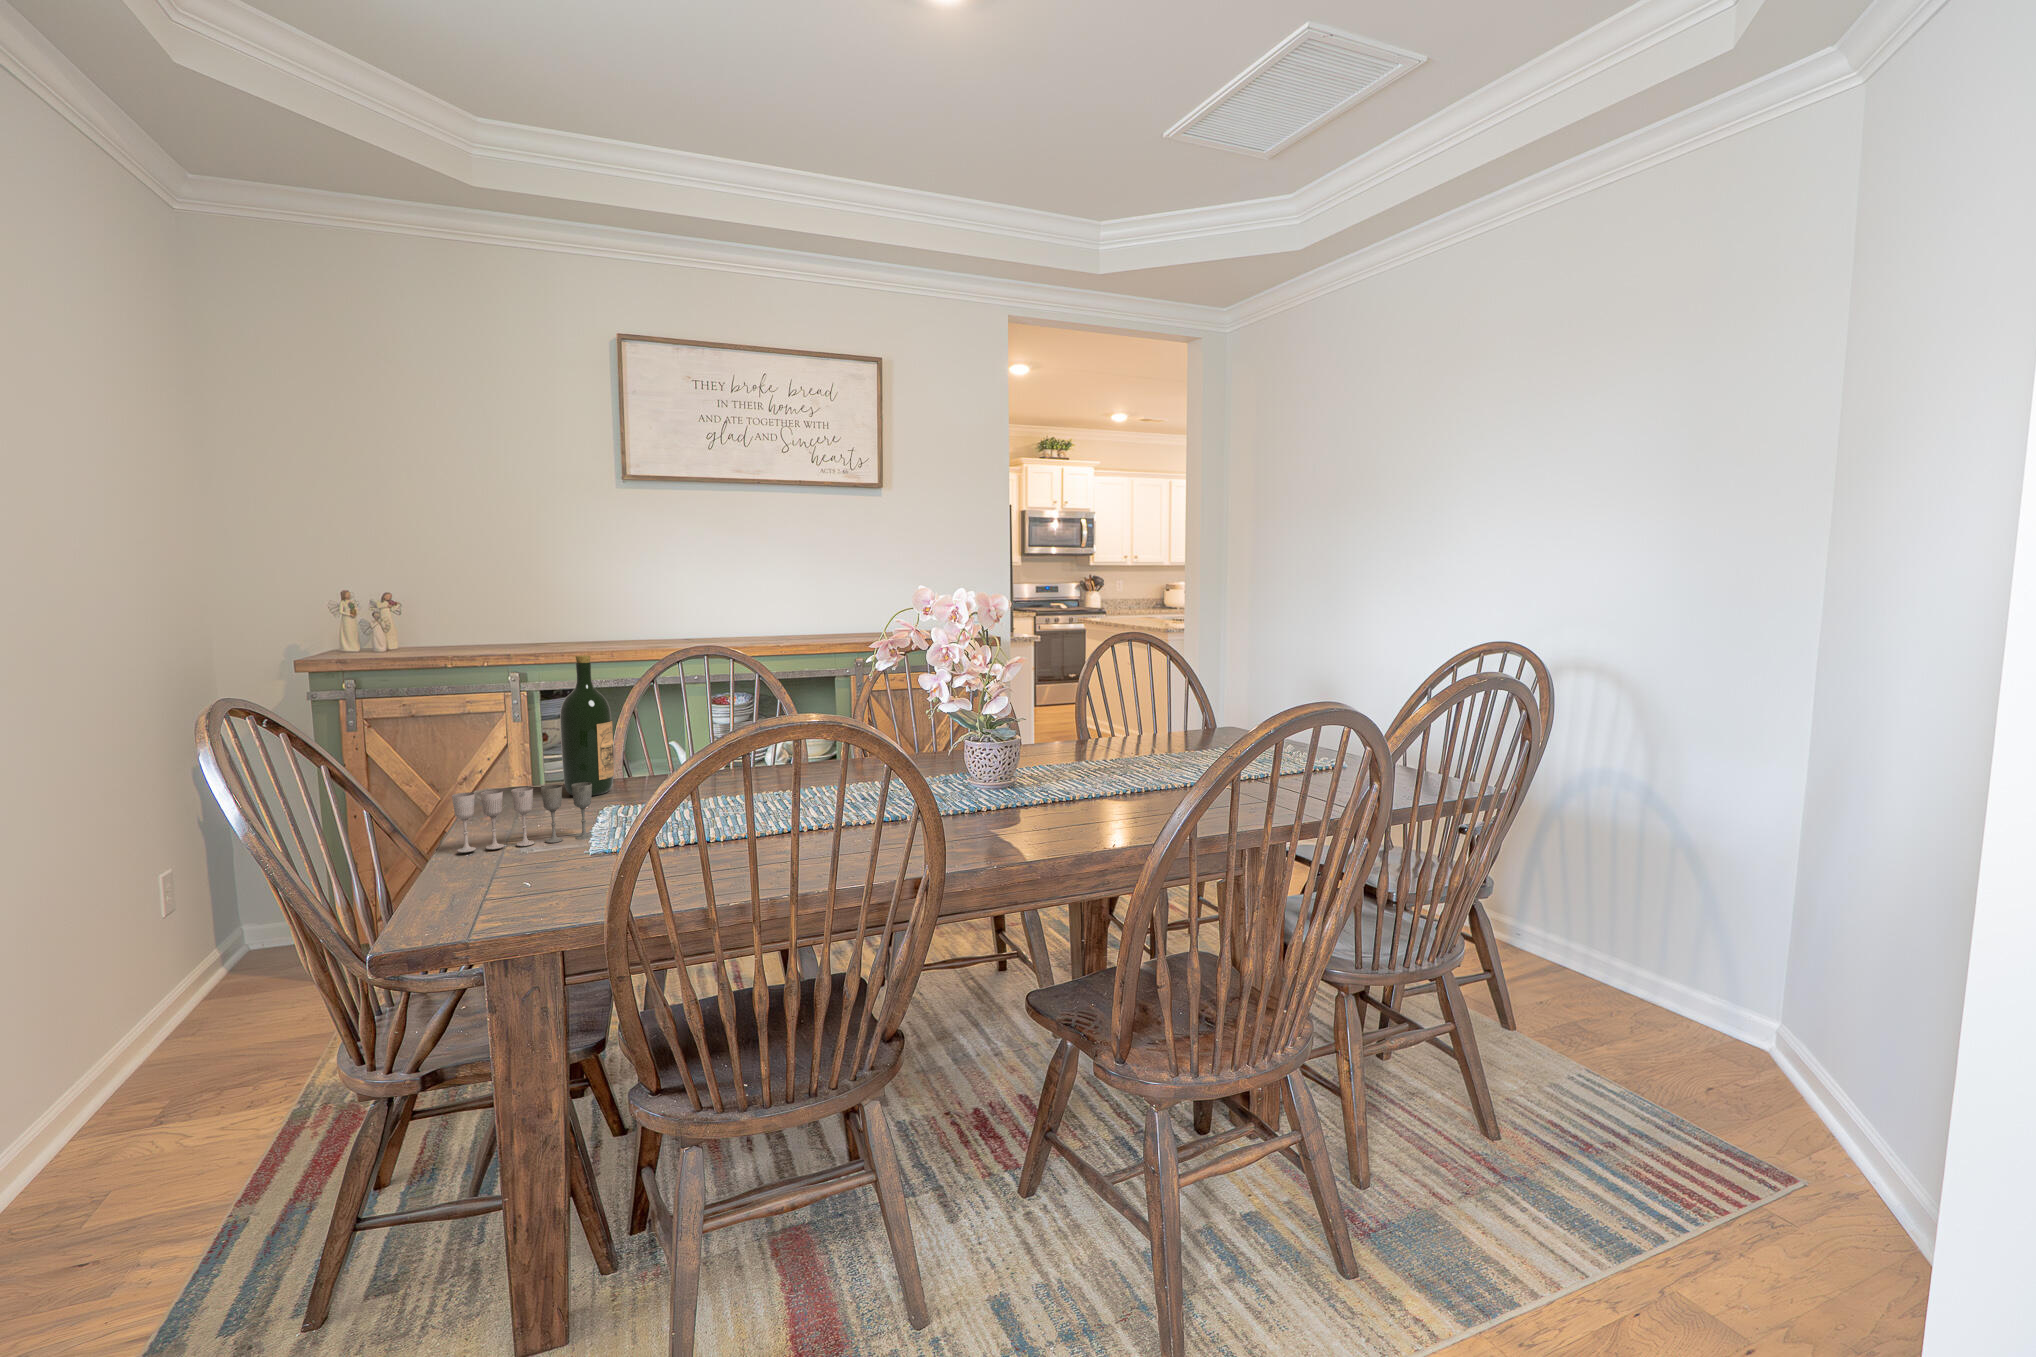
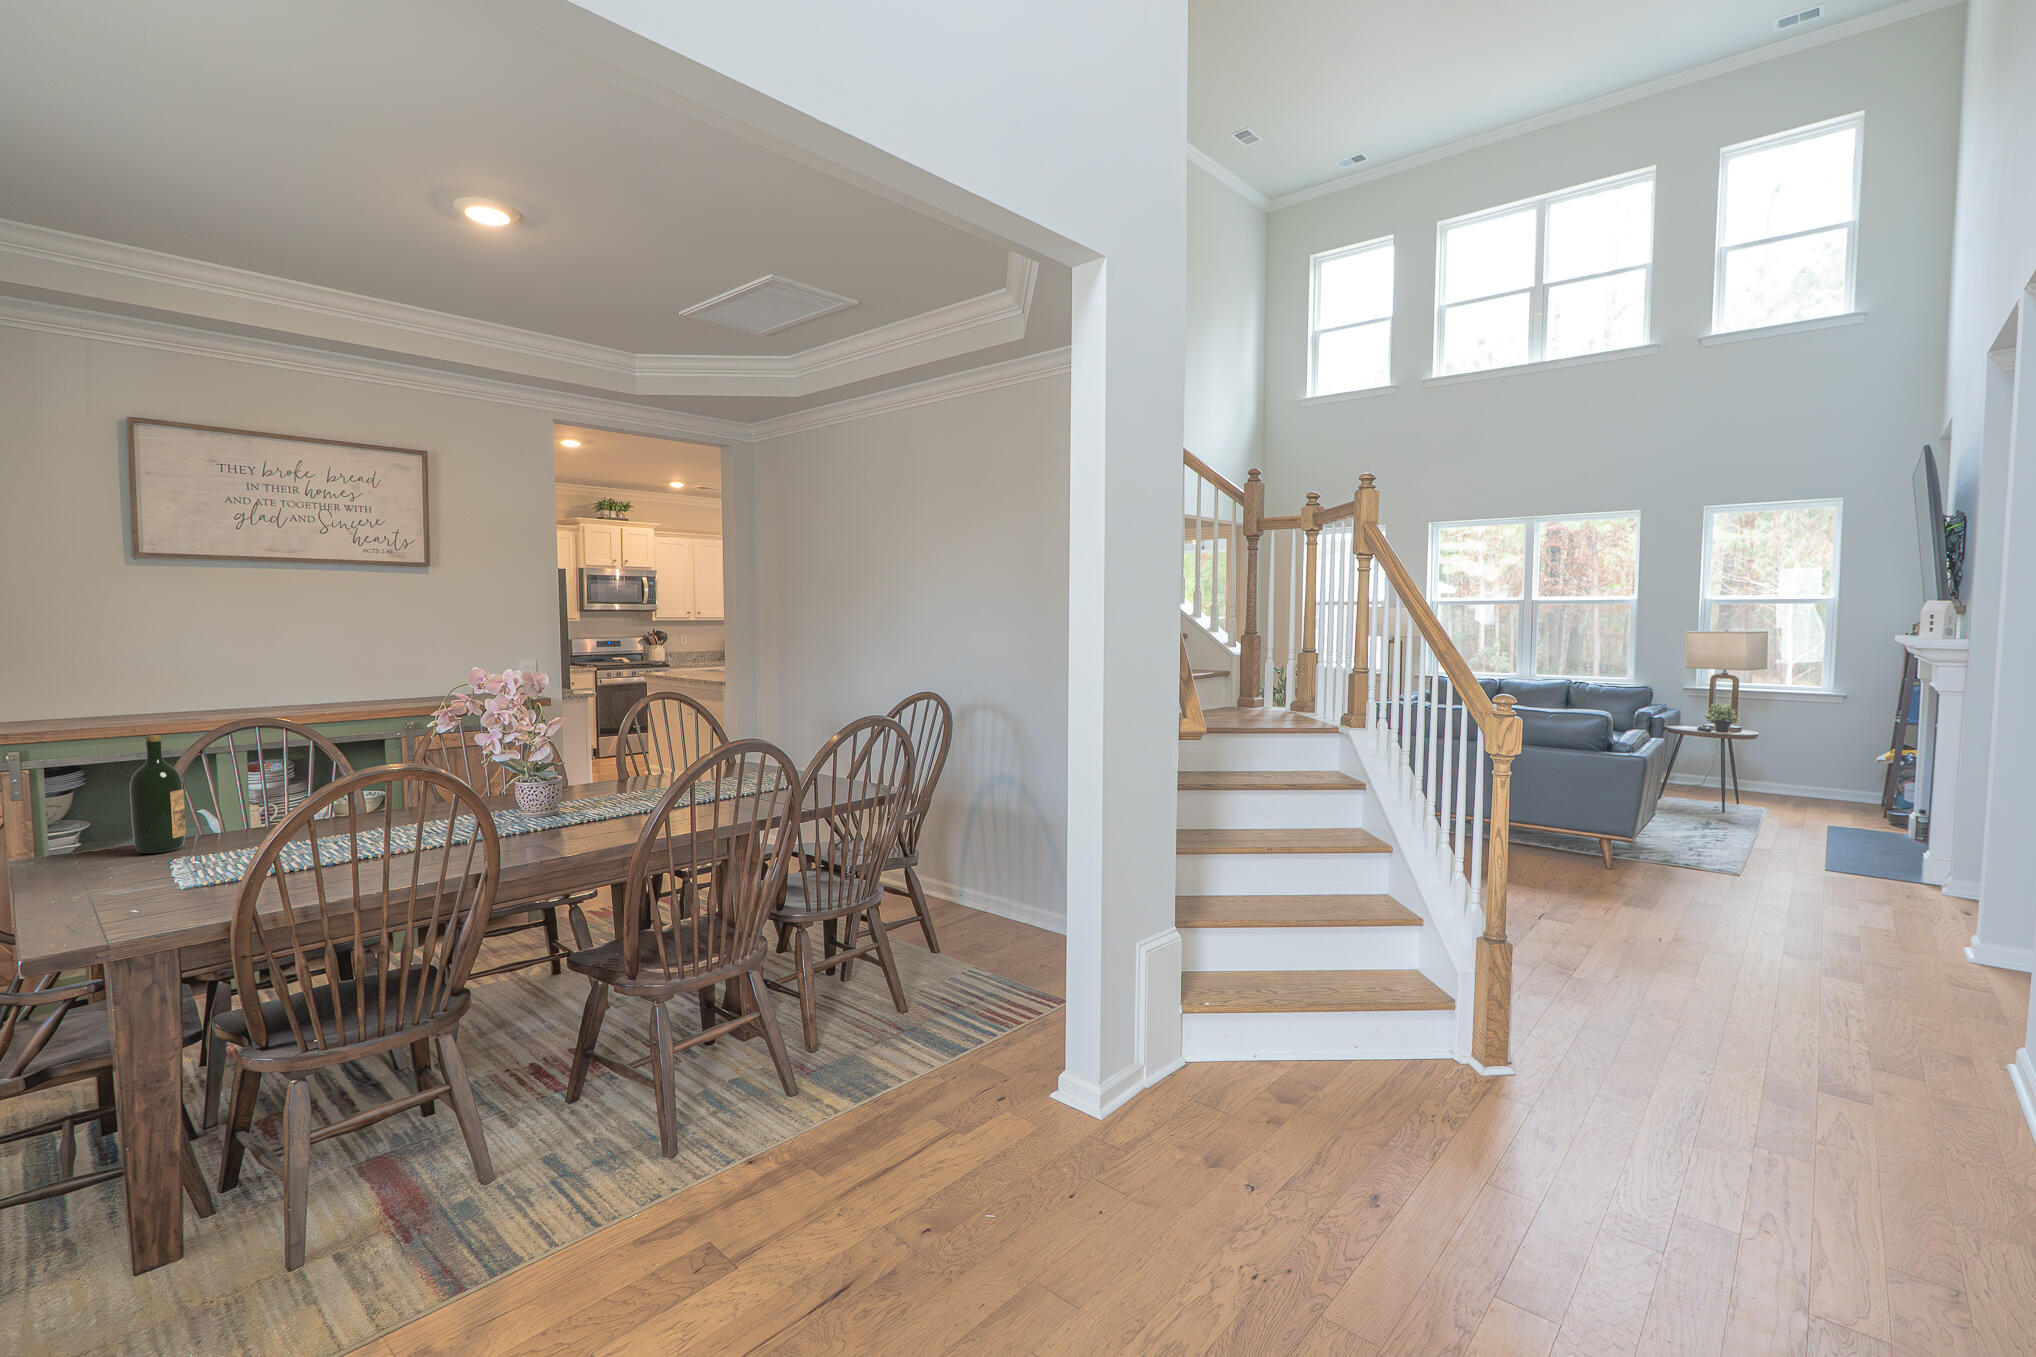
wine glass: present [452,782,593,853] -> none [52,836,188,899]

